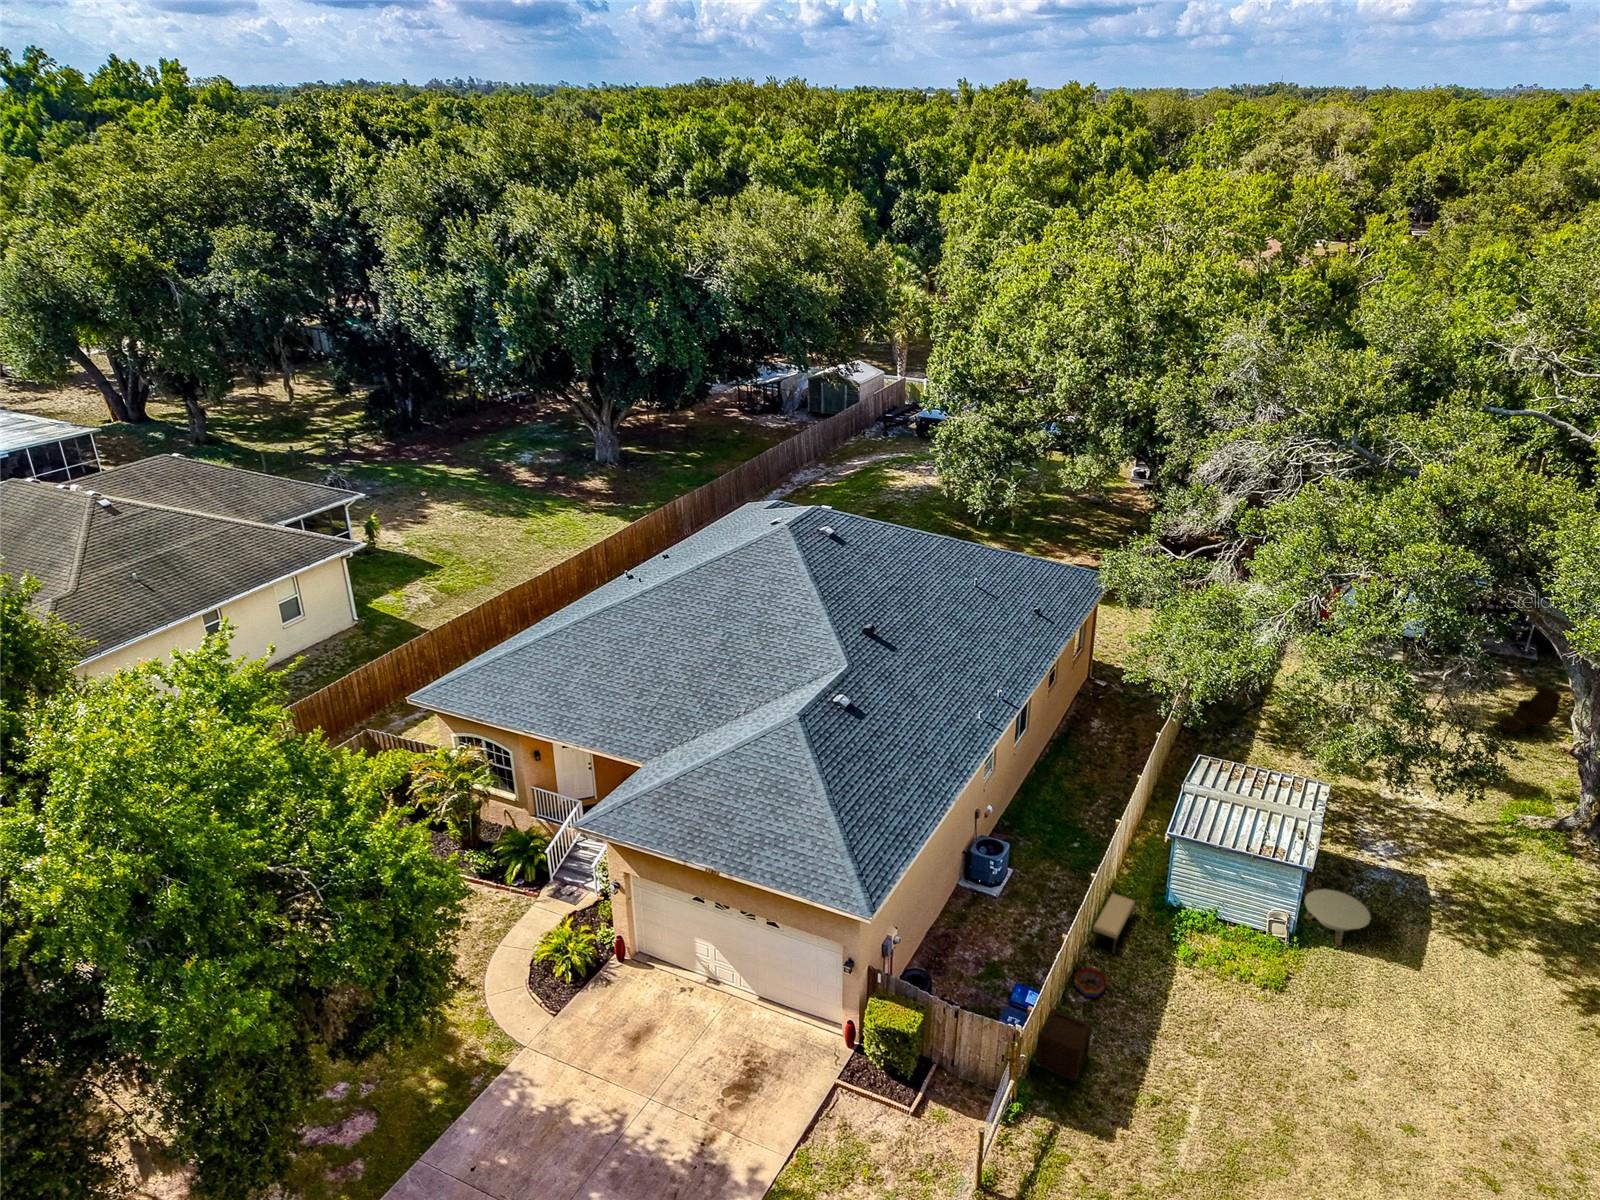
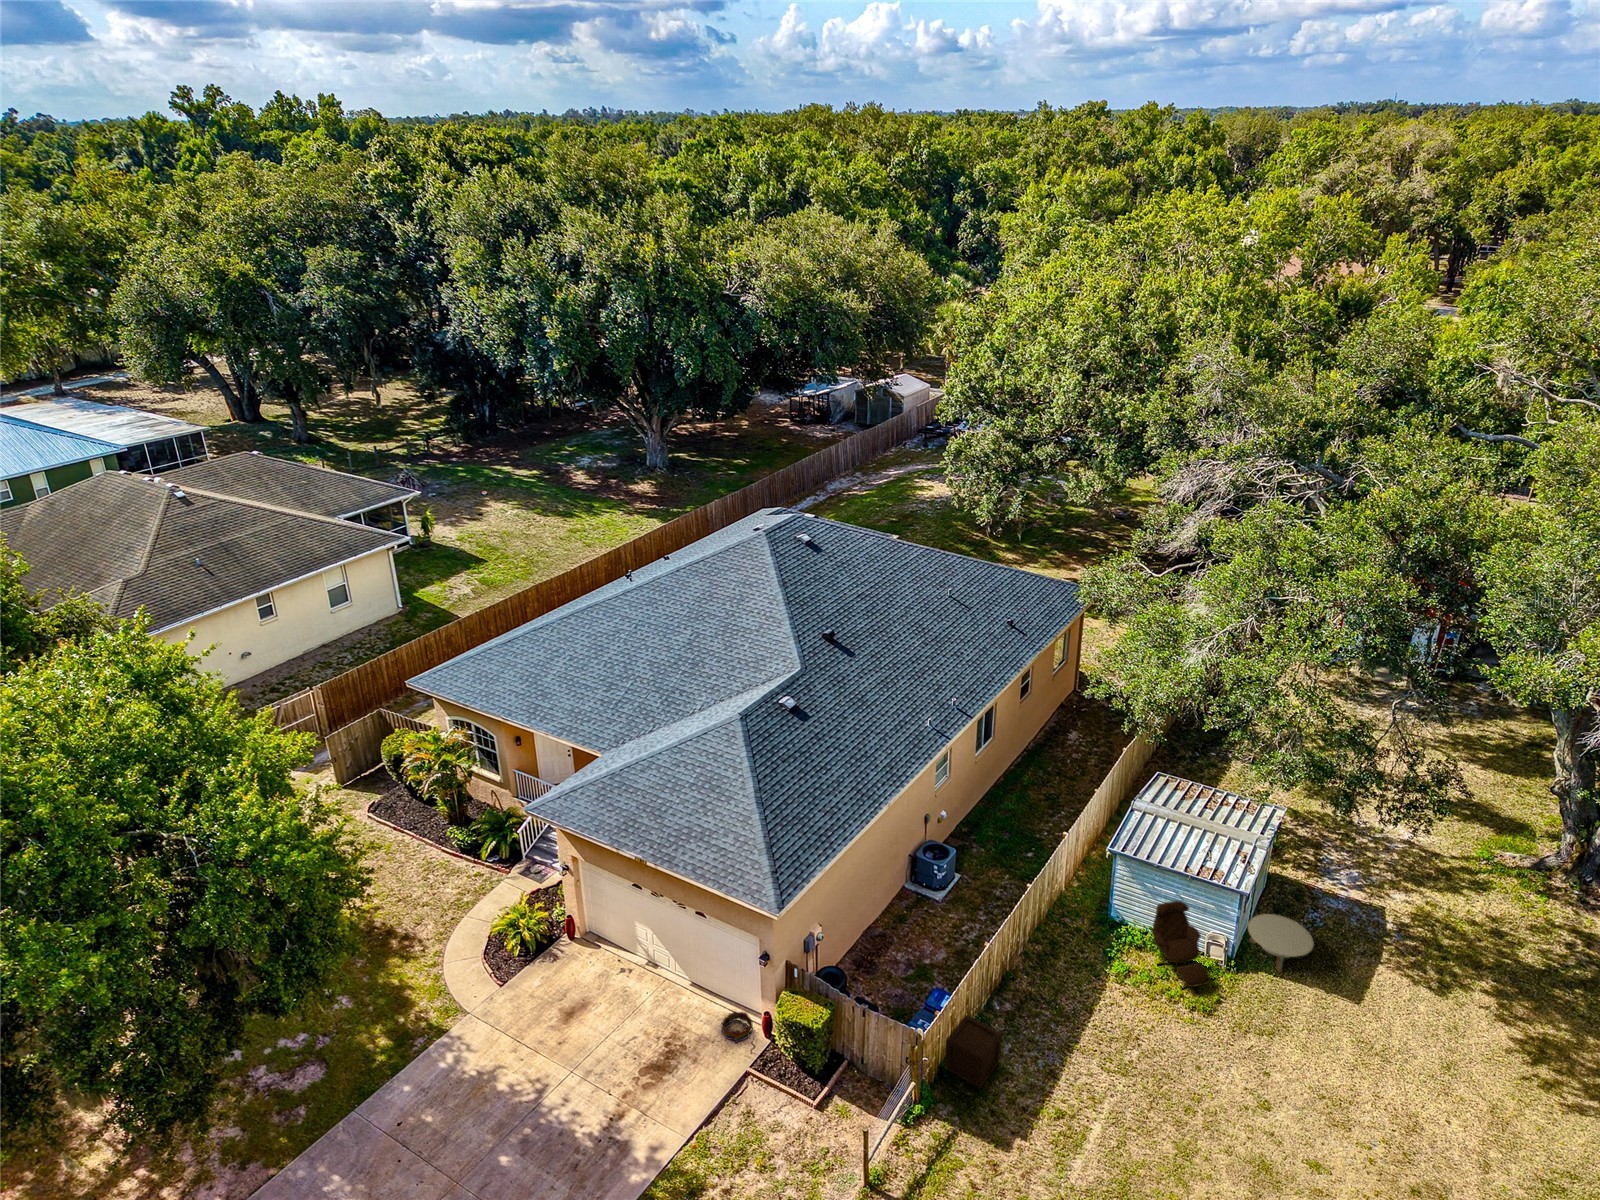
lounge chair: present [1499,686,1562,735] -> present [1152,901,1210,991]
bench: present [1092,893,1135,954] -> none [1026,904,1074,965]
storage bin: present [1074,968,1107,997] -> present [722,1012,753,1043]

